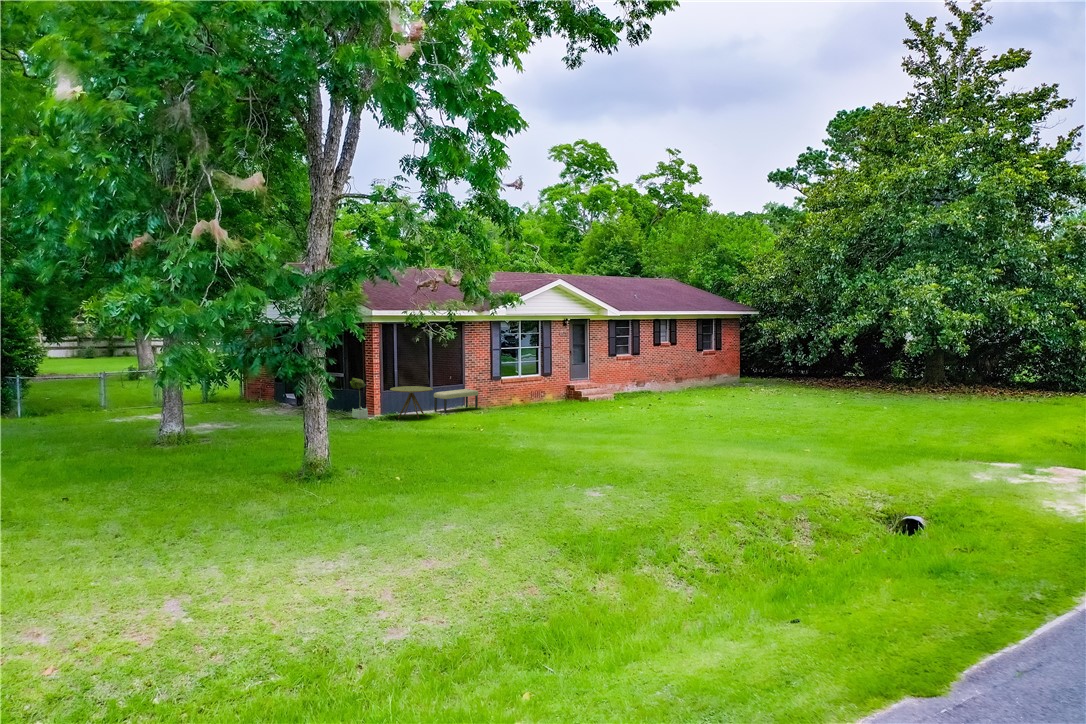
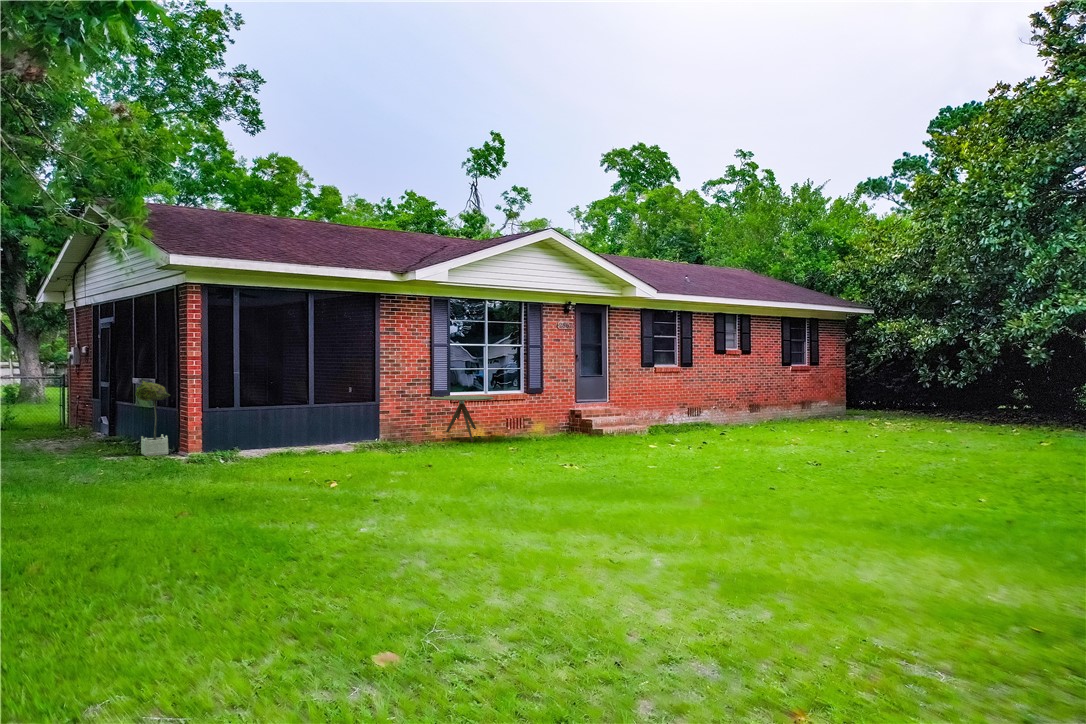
round table: present [390,386,433,419] -> present [430,396,493,442]
bench: present [434,389,478,413] -> none [311,409,396,449]

